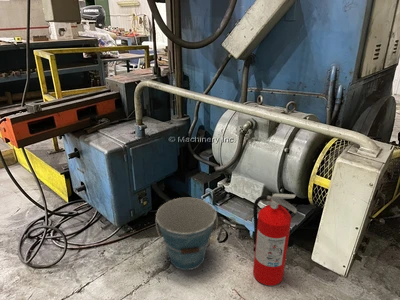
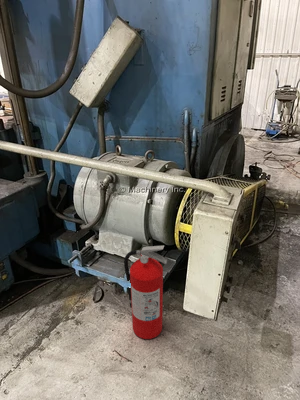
bucket: present [156,198,217,270] -> none [17,262,89,343]

